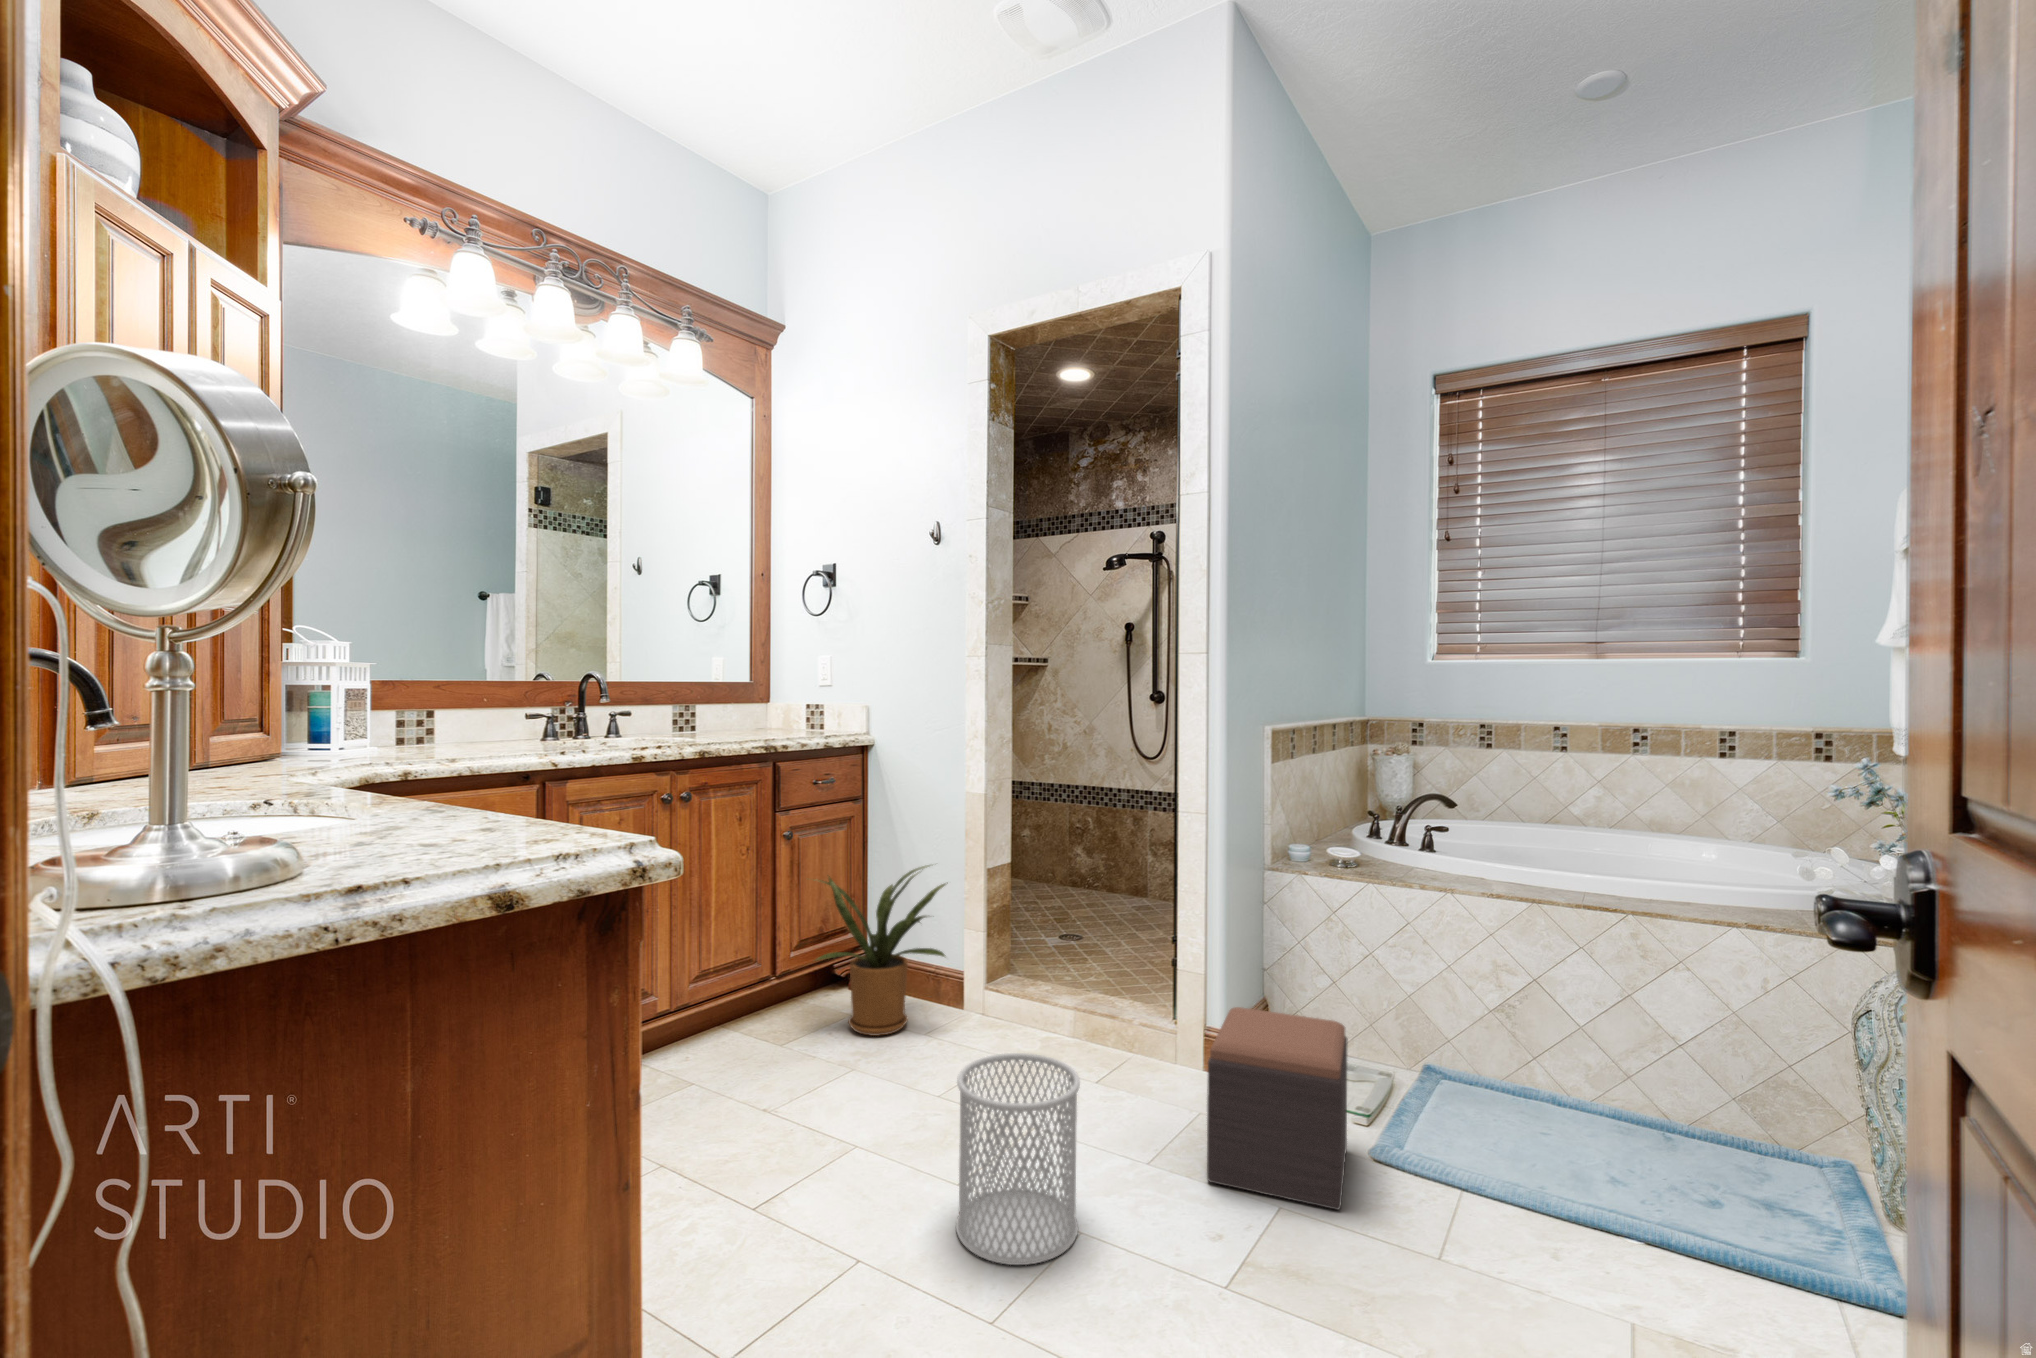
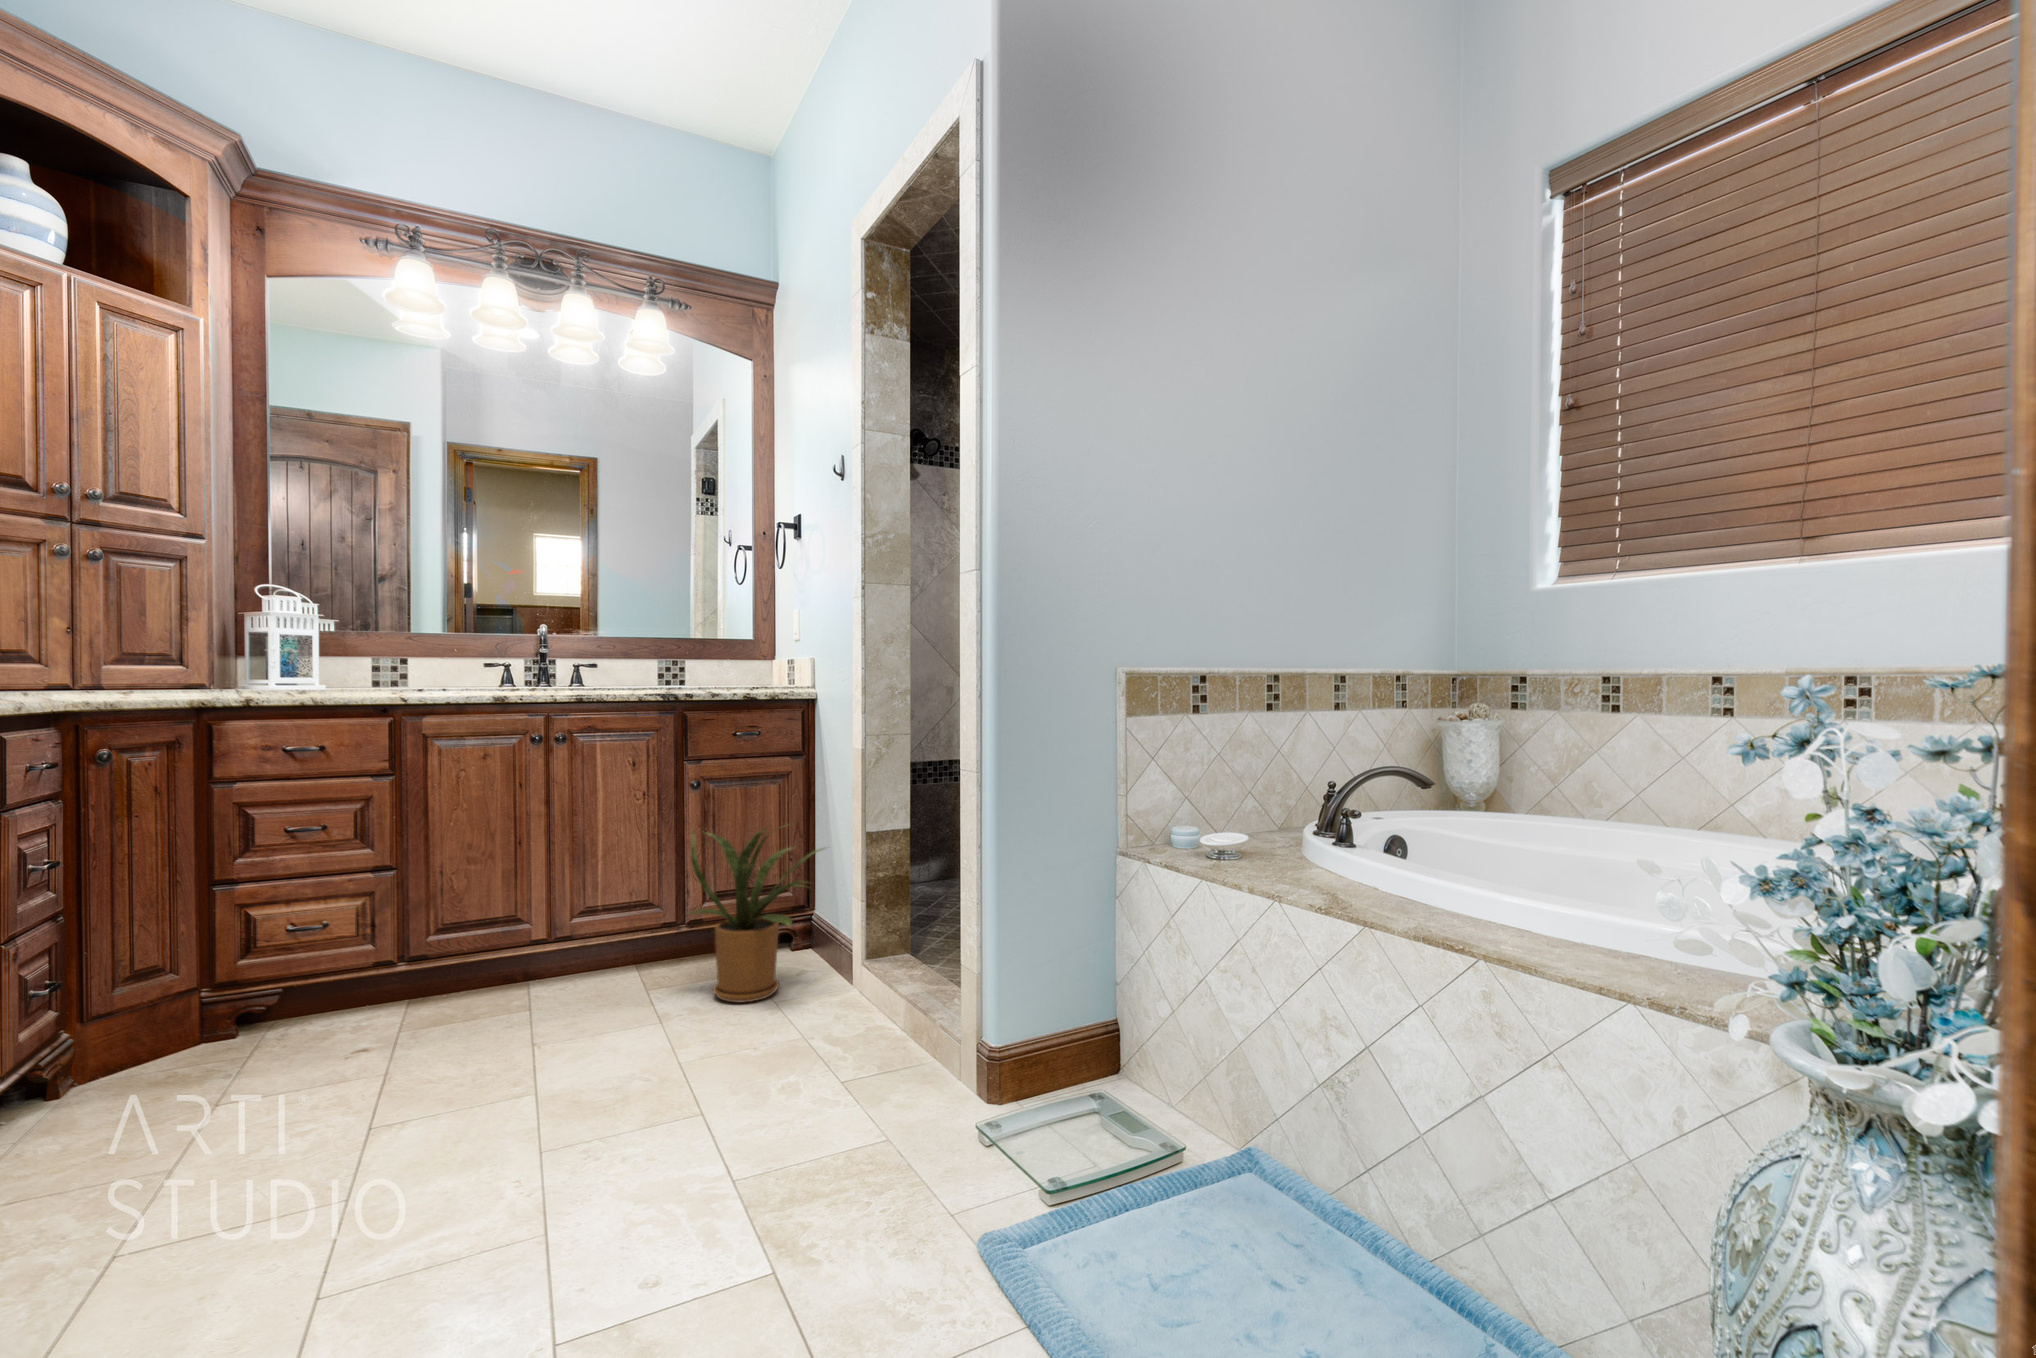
footstool: present [1207,1007,1348,1210] -> none [761,1015,989,1307]
wastebasket: present [956,1053,1080,1265] -> none [424,1017,589,1259]

